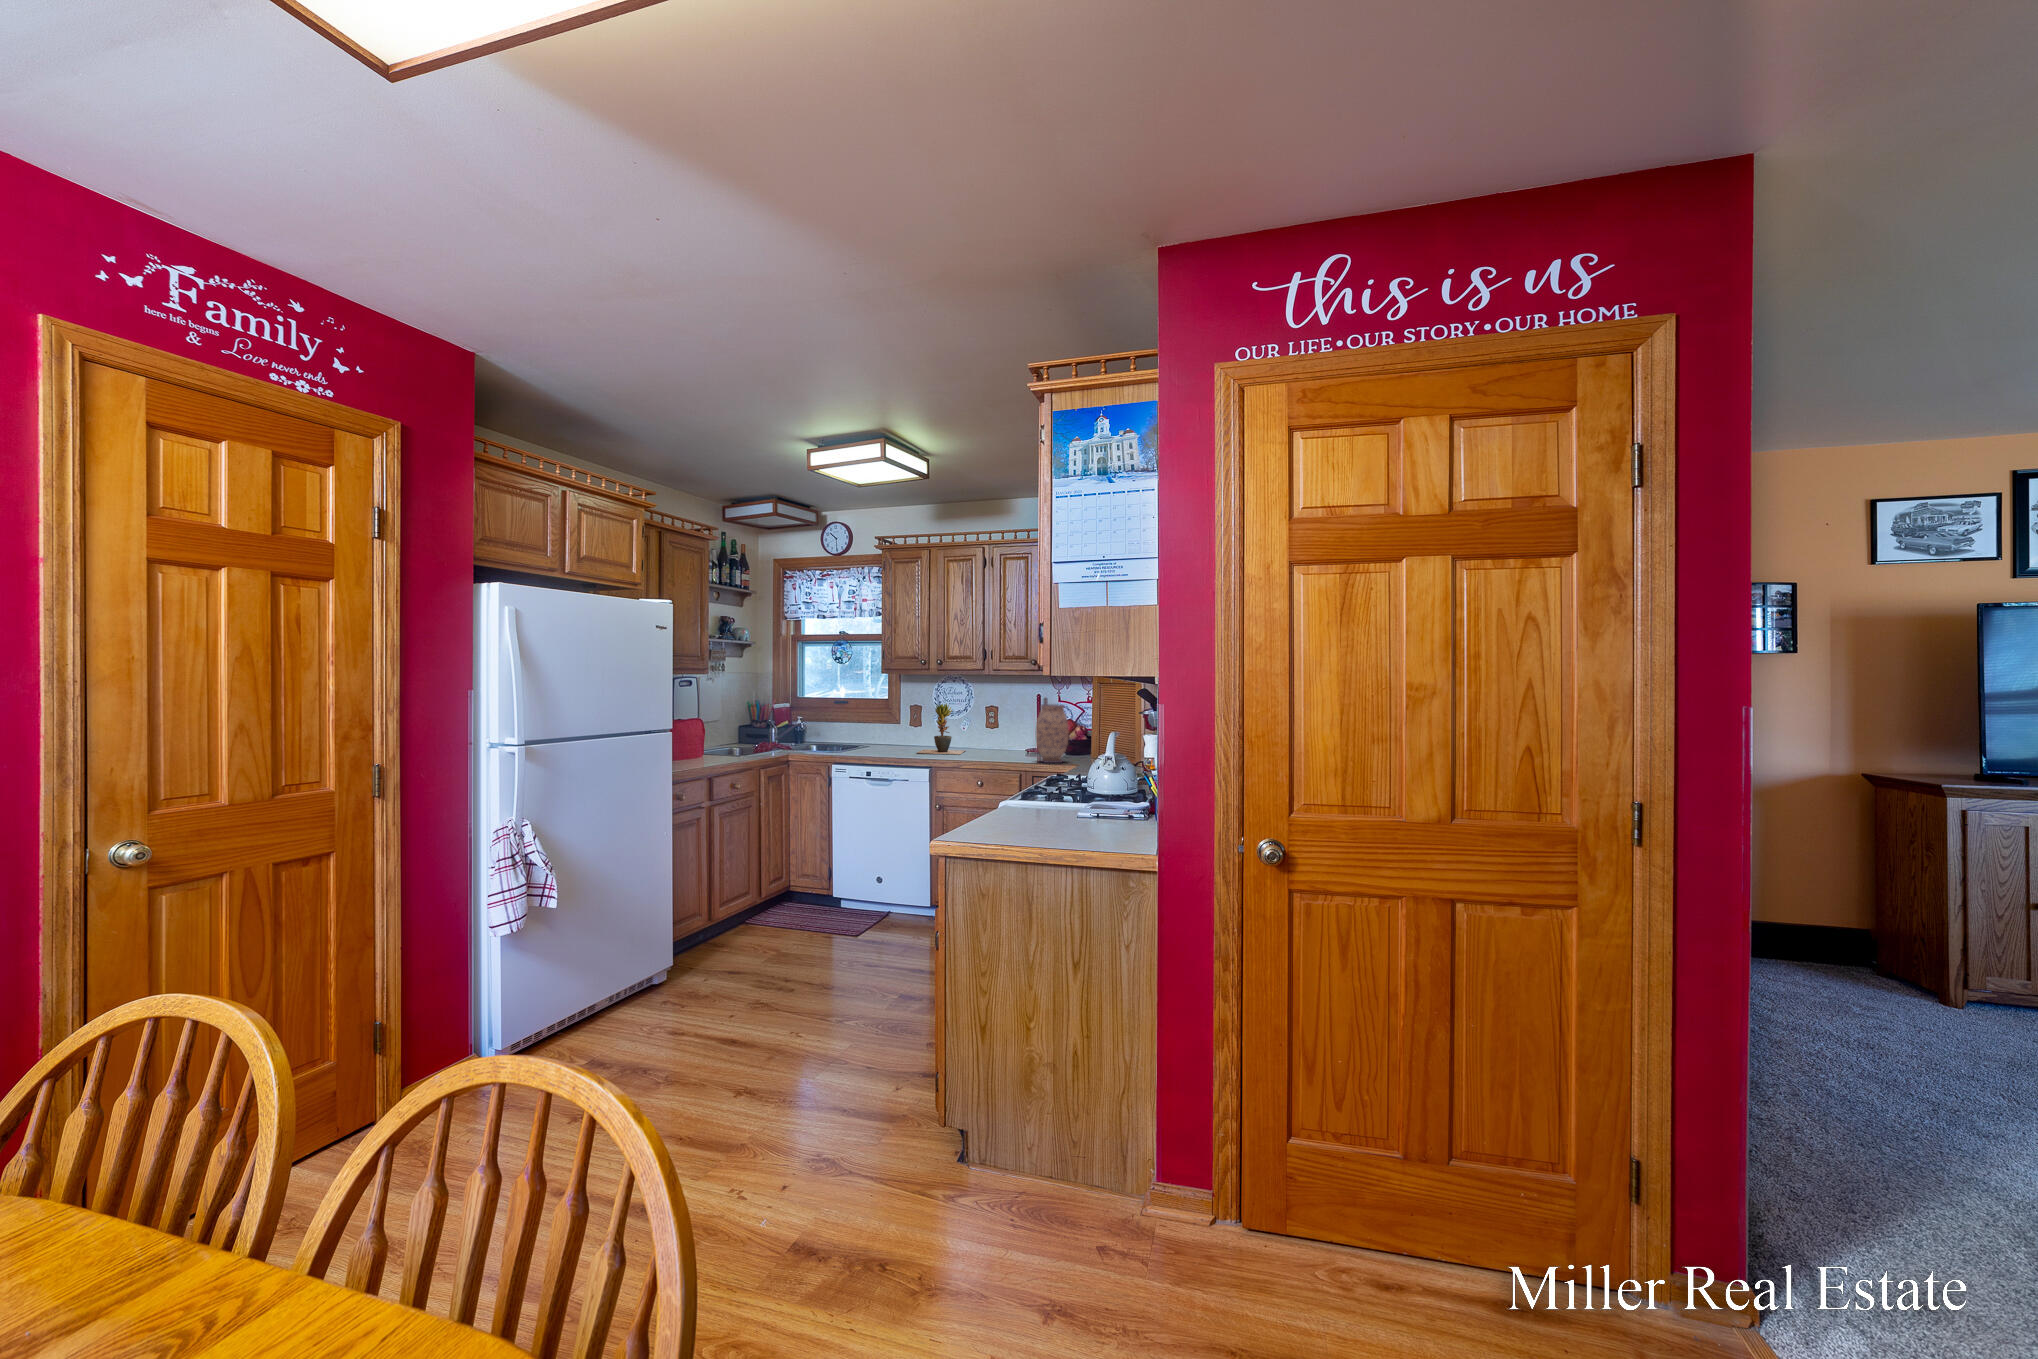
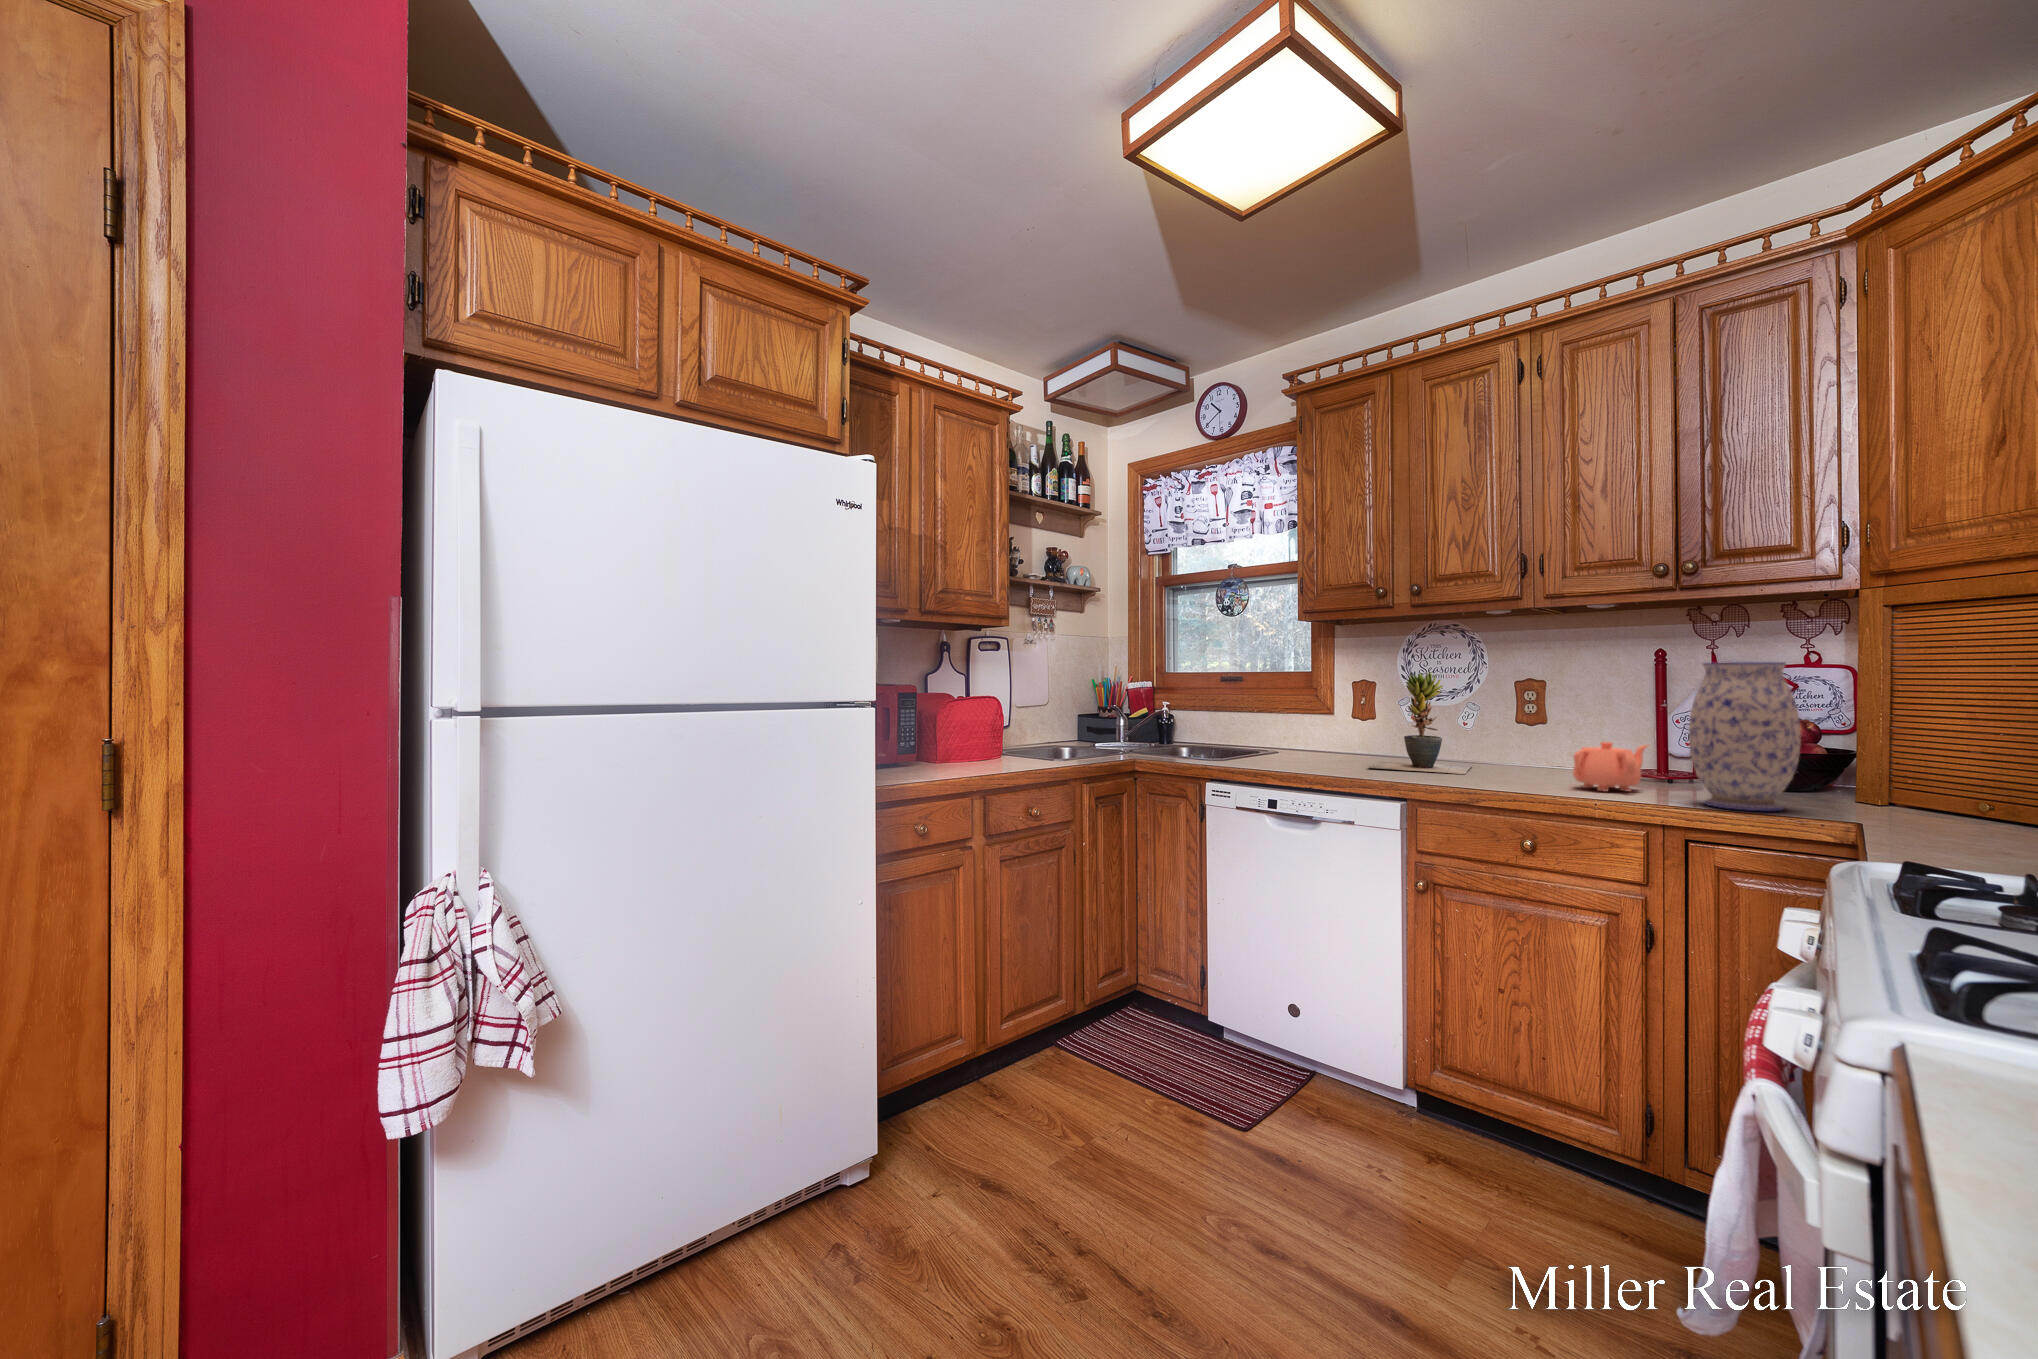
teapot: none [999,737,1029,759] -> present [1573,742,1648,792]

